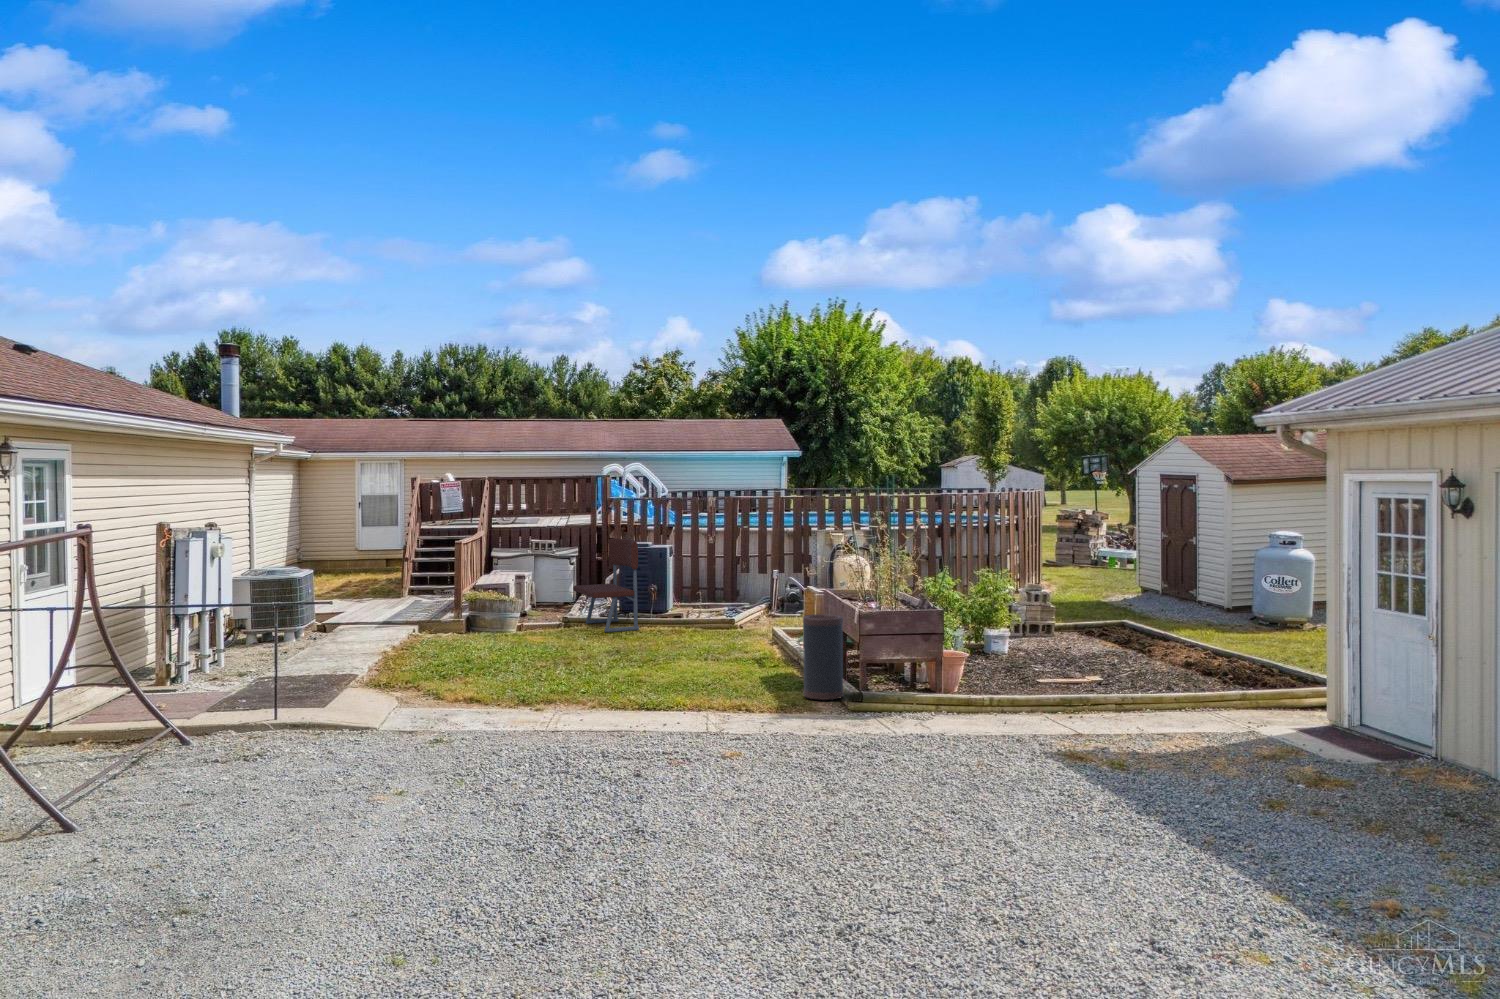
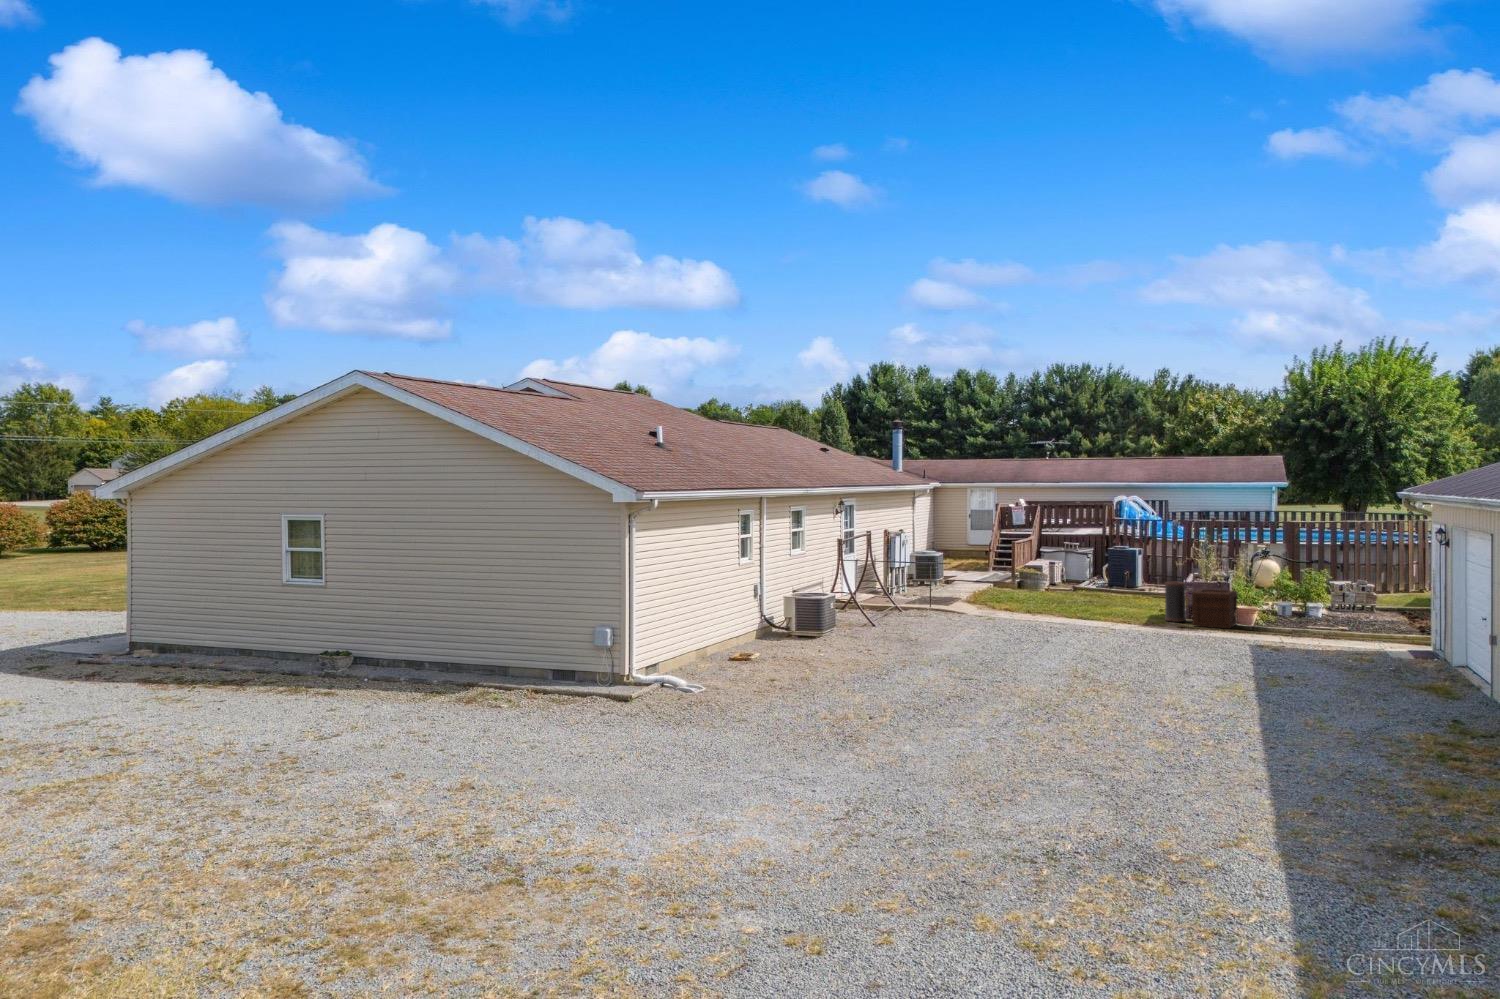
bench: present [573,538,639,632] -> none [1079,542,1114,594]
wooden crate: none [870,627,948,711] -> present [1192,589,1237,629]

